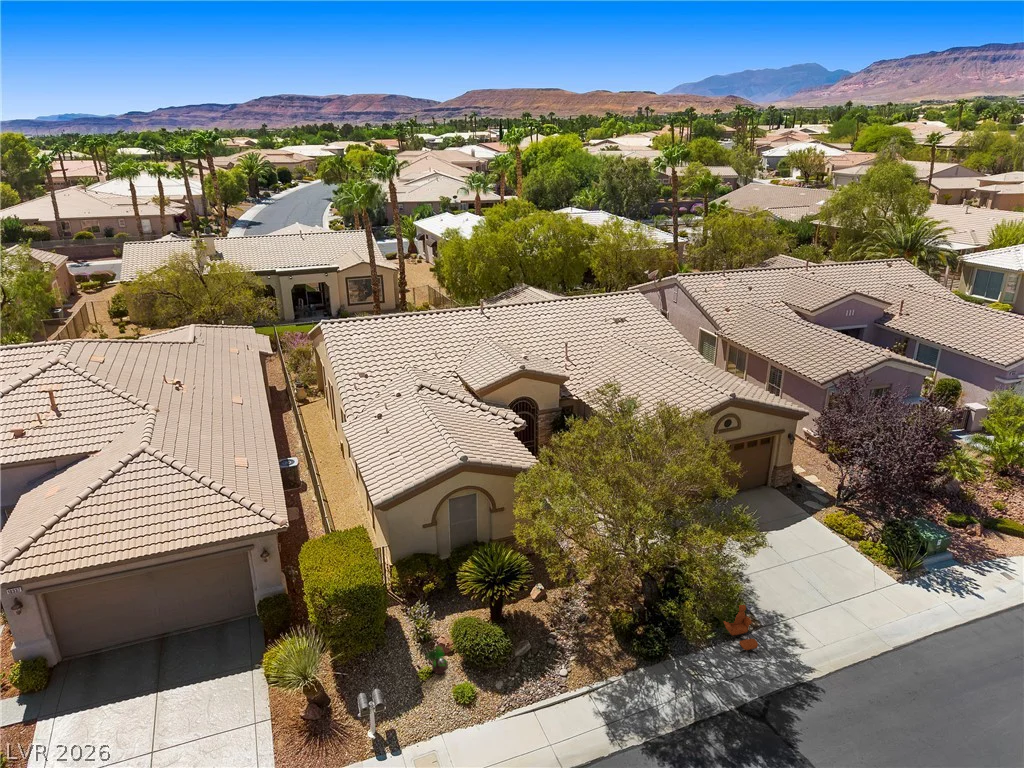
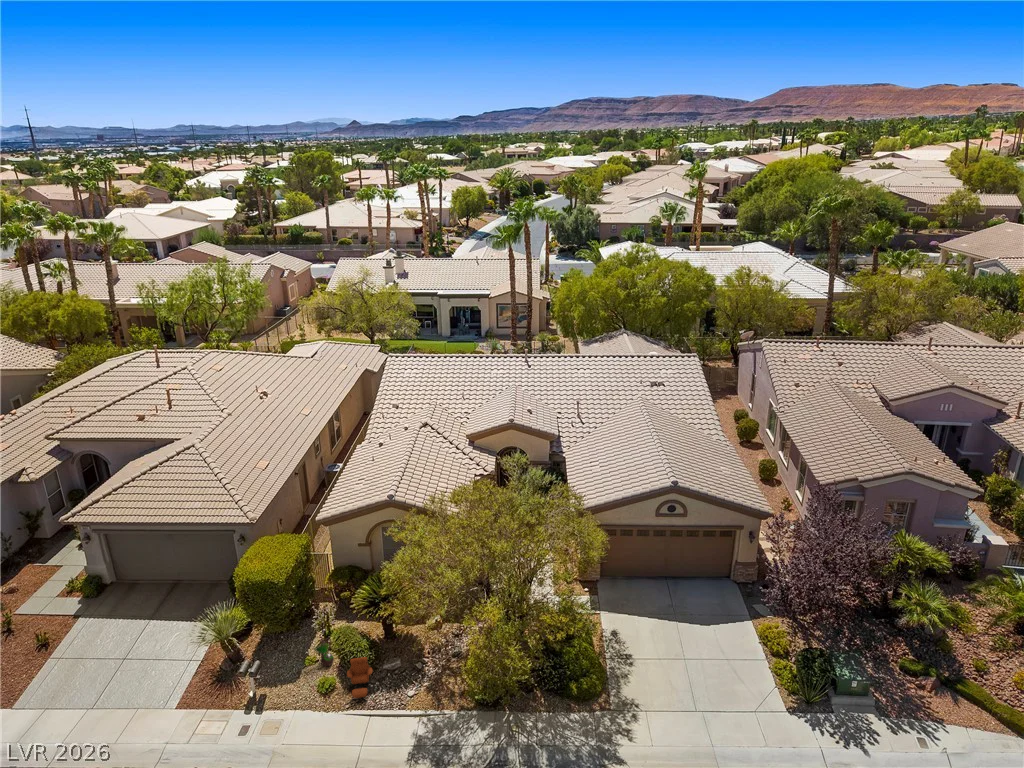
lounge chair: present [724,605,758,658] -> present [347,657,372,703]

